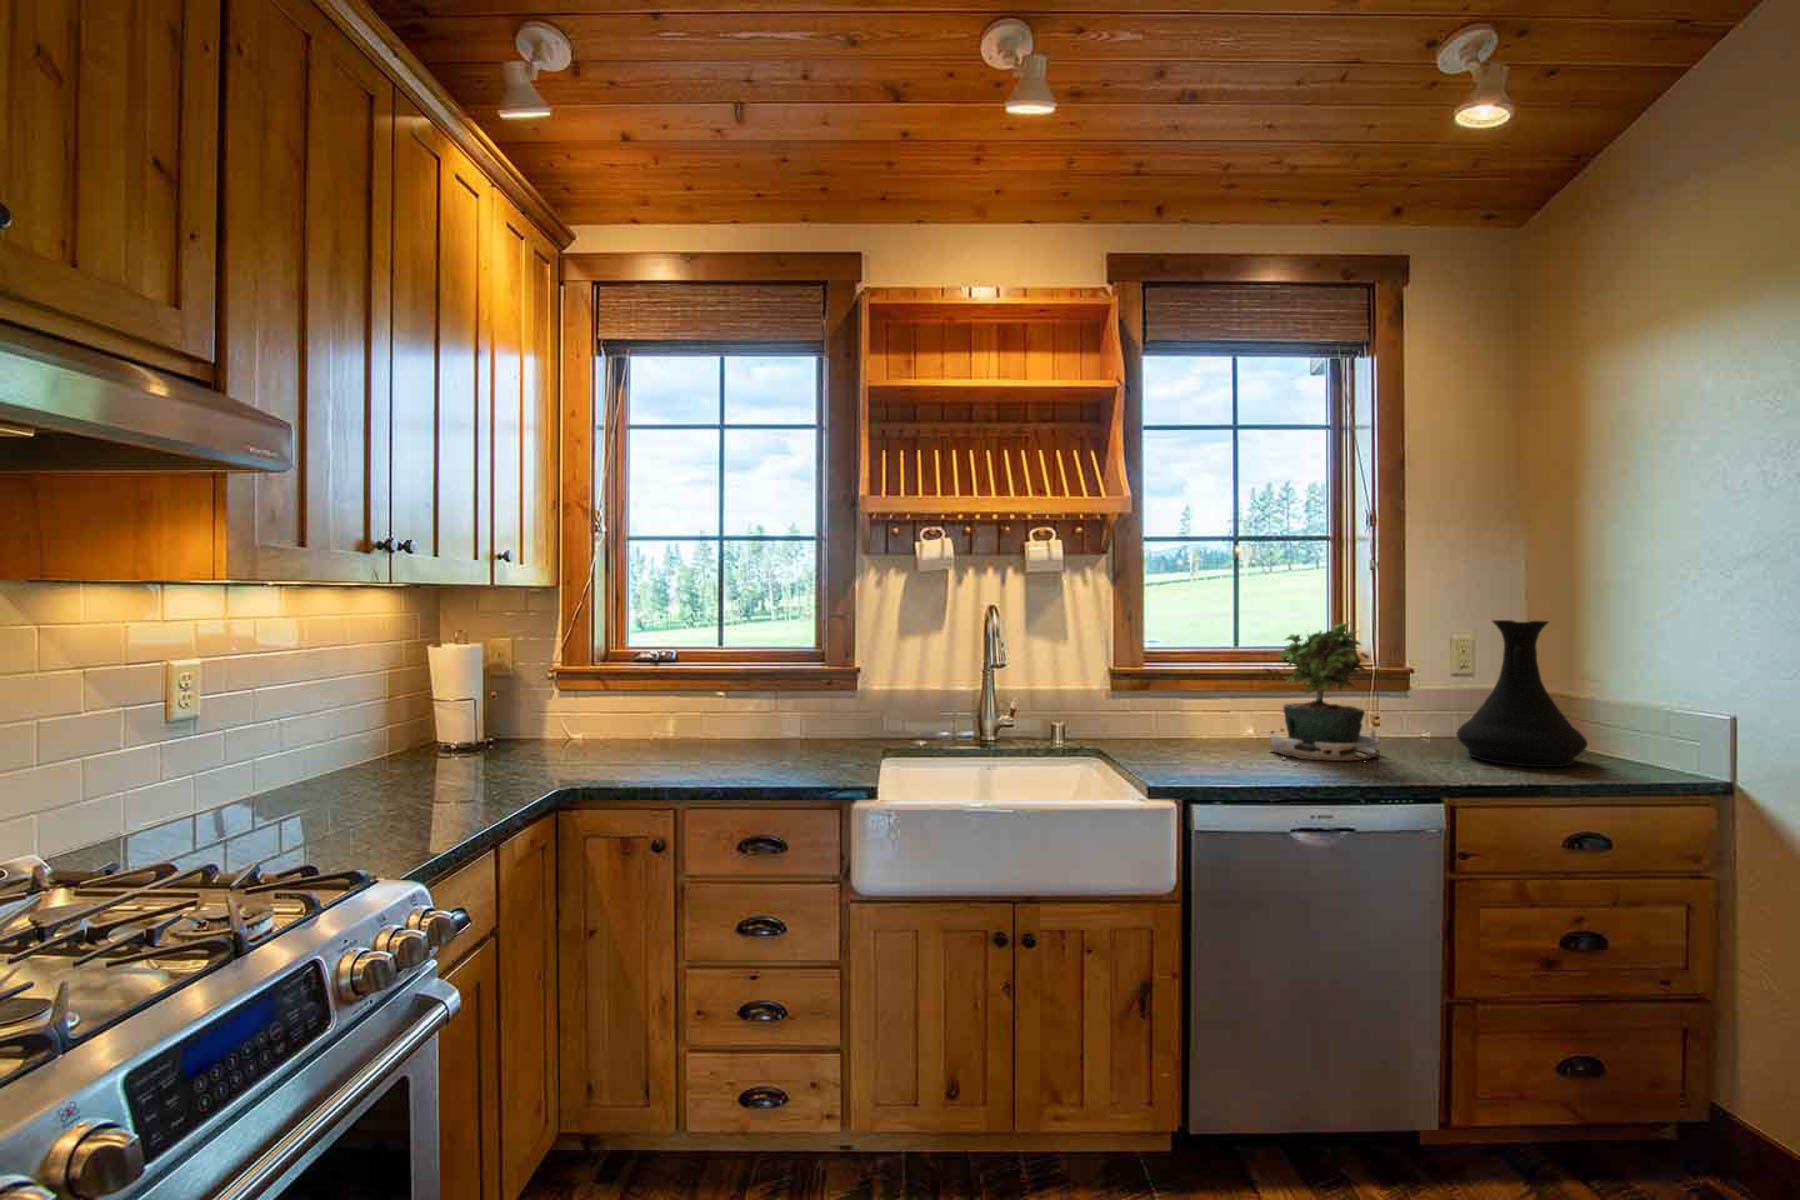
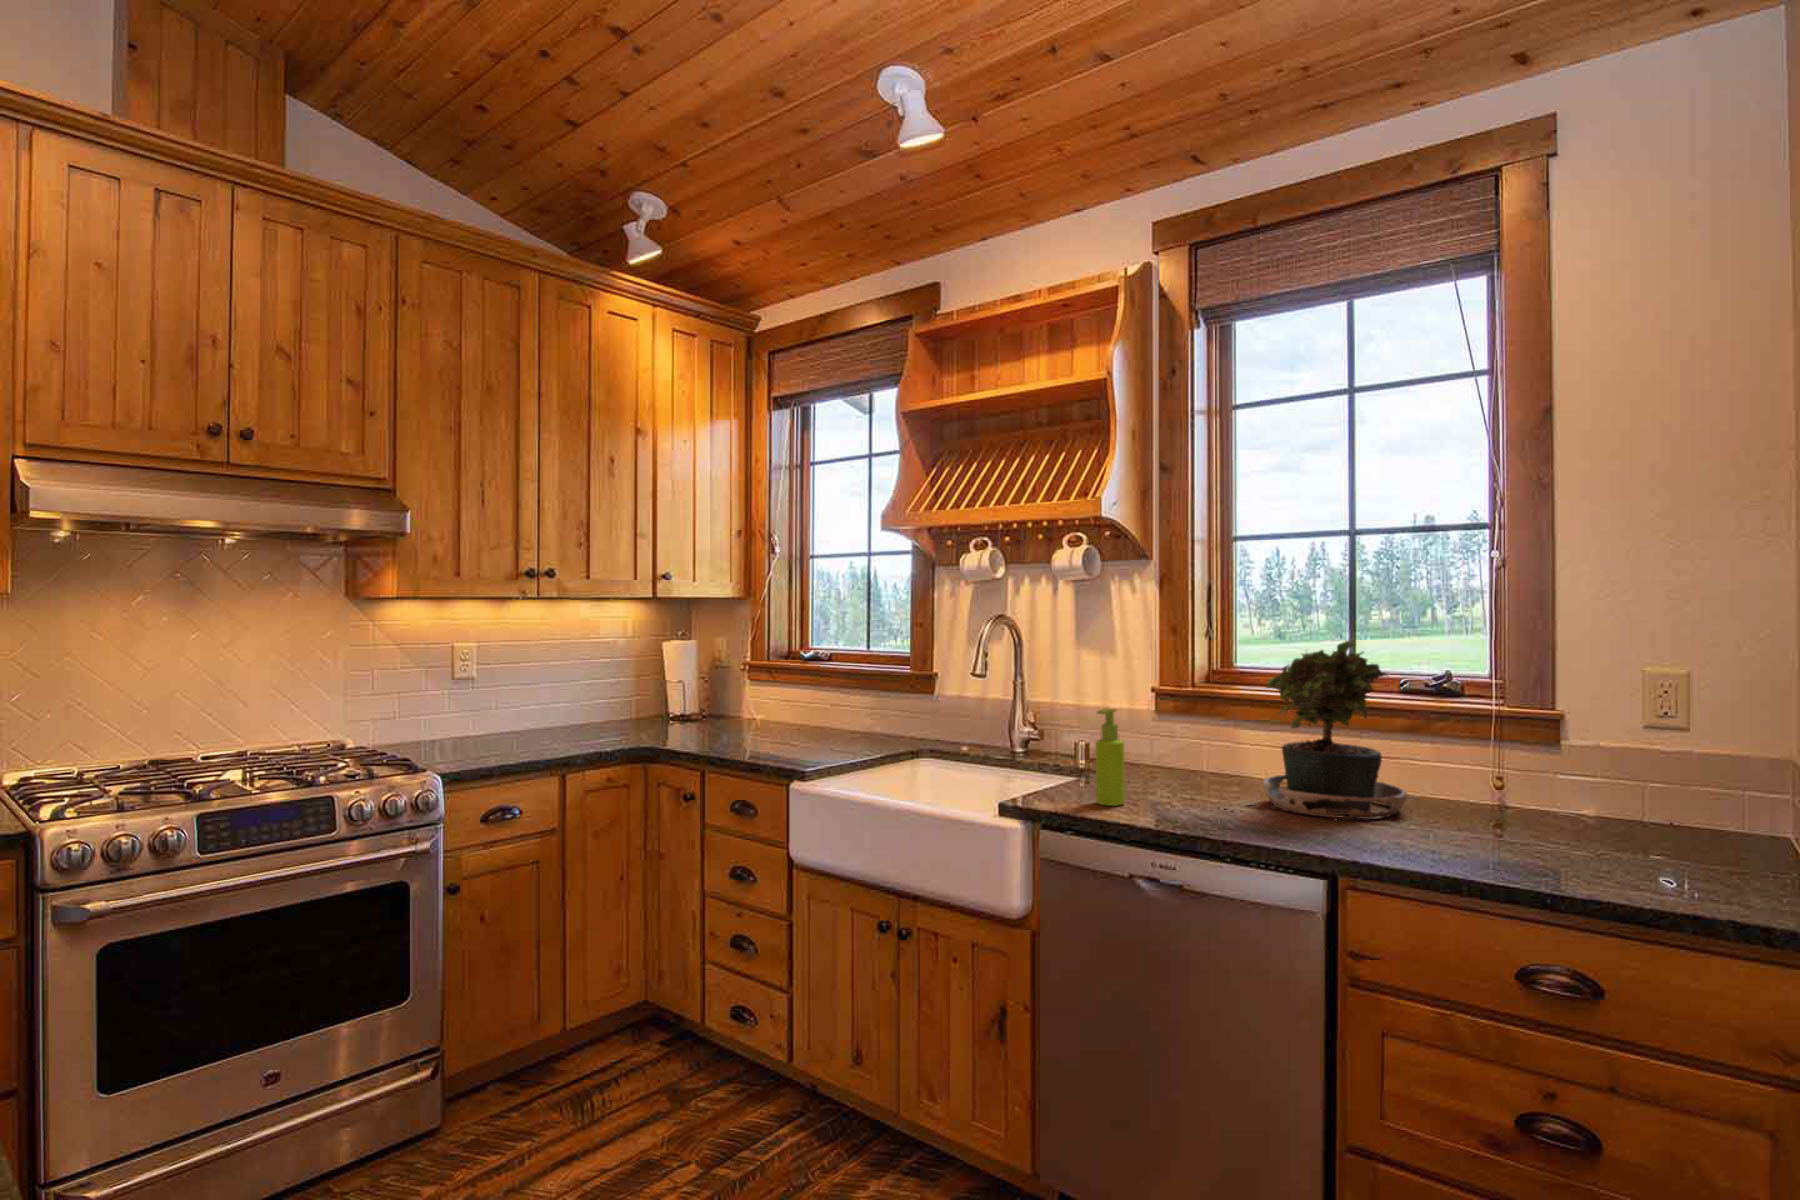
vase: present [1457,620,1588,767] -> none [1496,642,1691,866]
soap dispenser: none [1203,688,1230,775] -> present [1096,708,1125,806]

